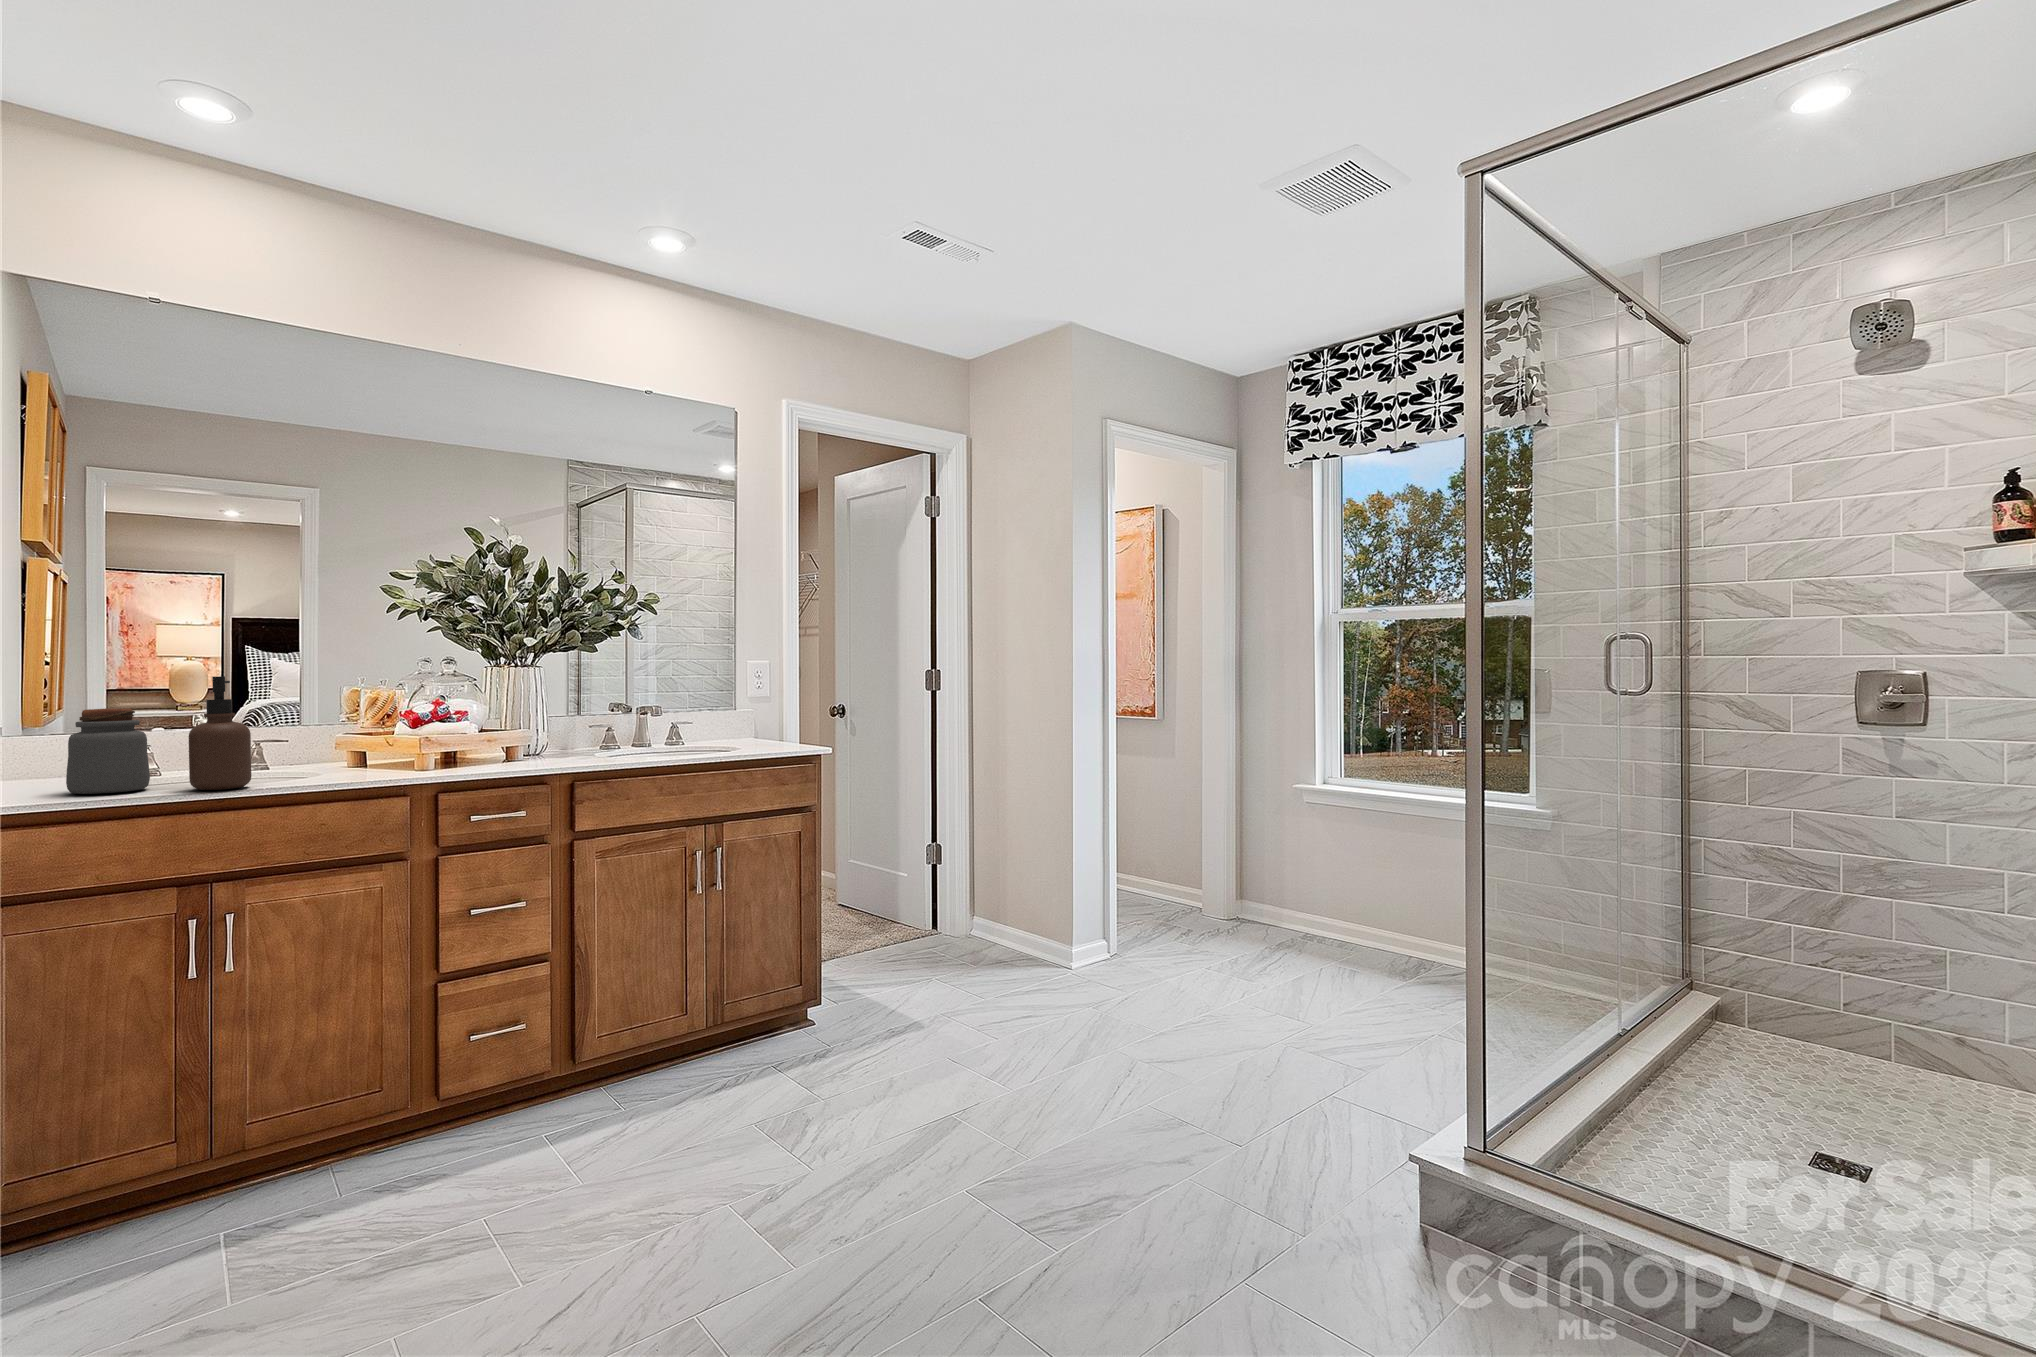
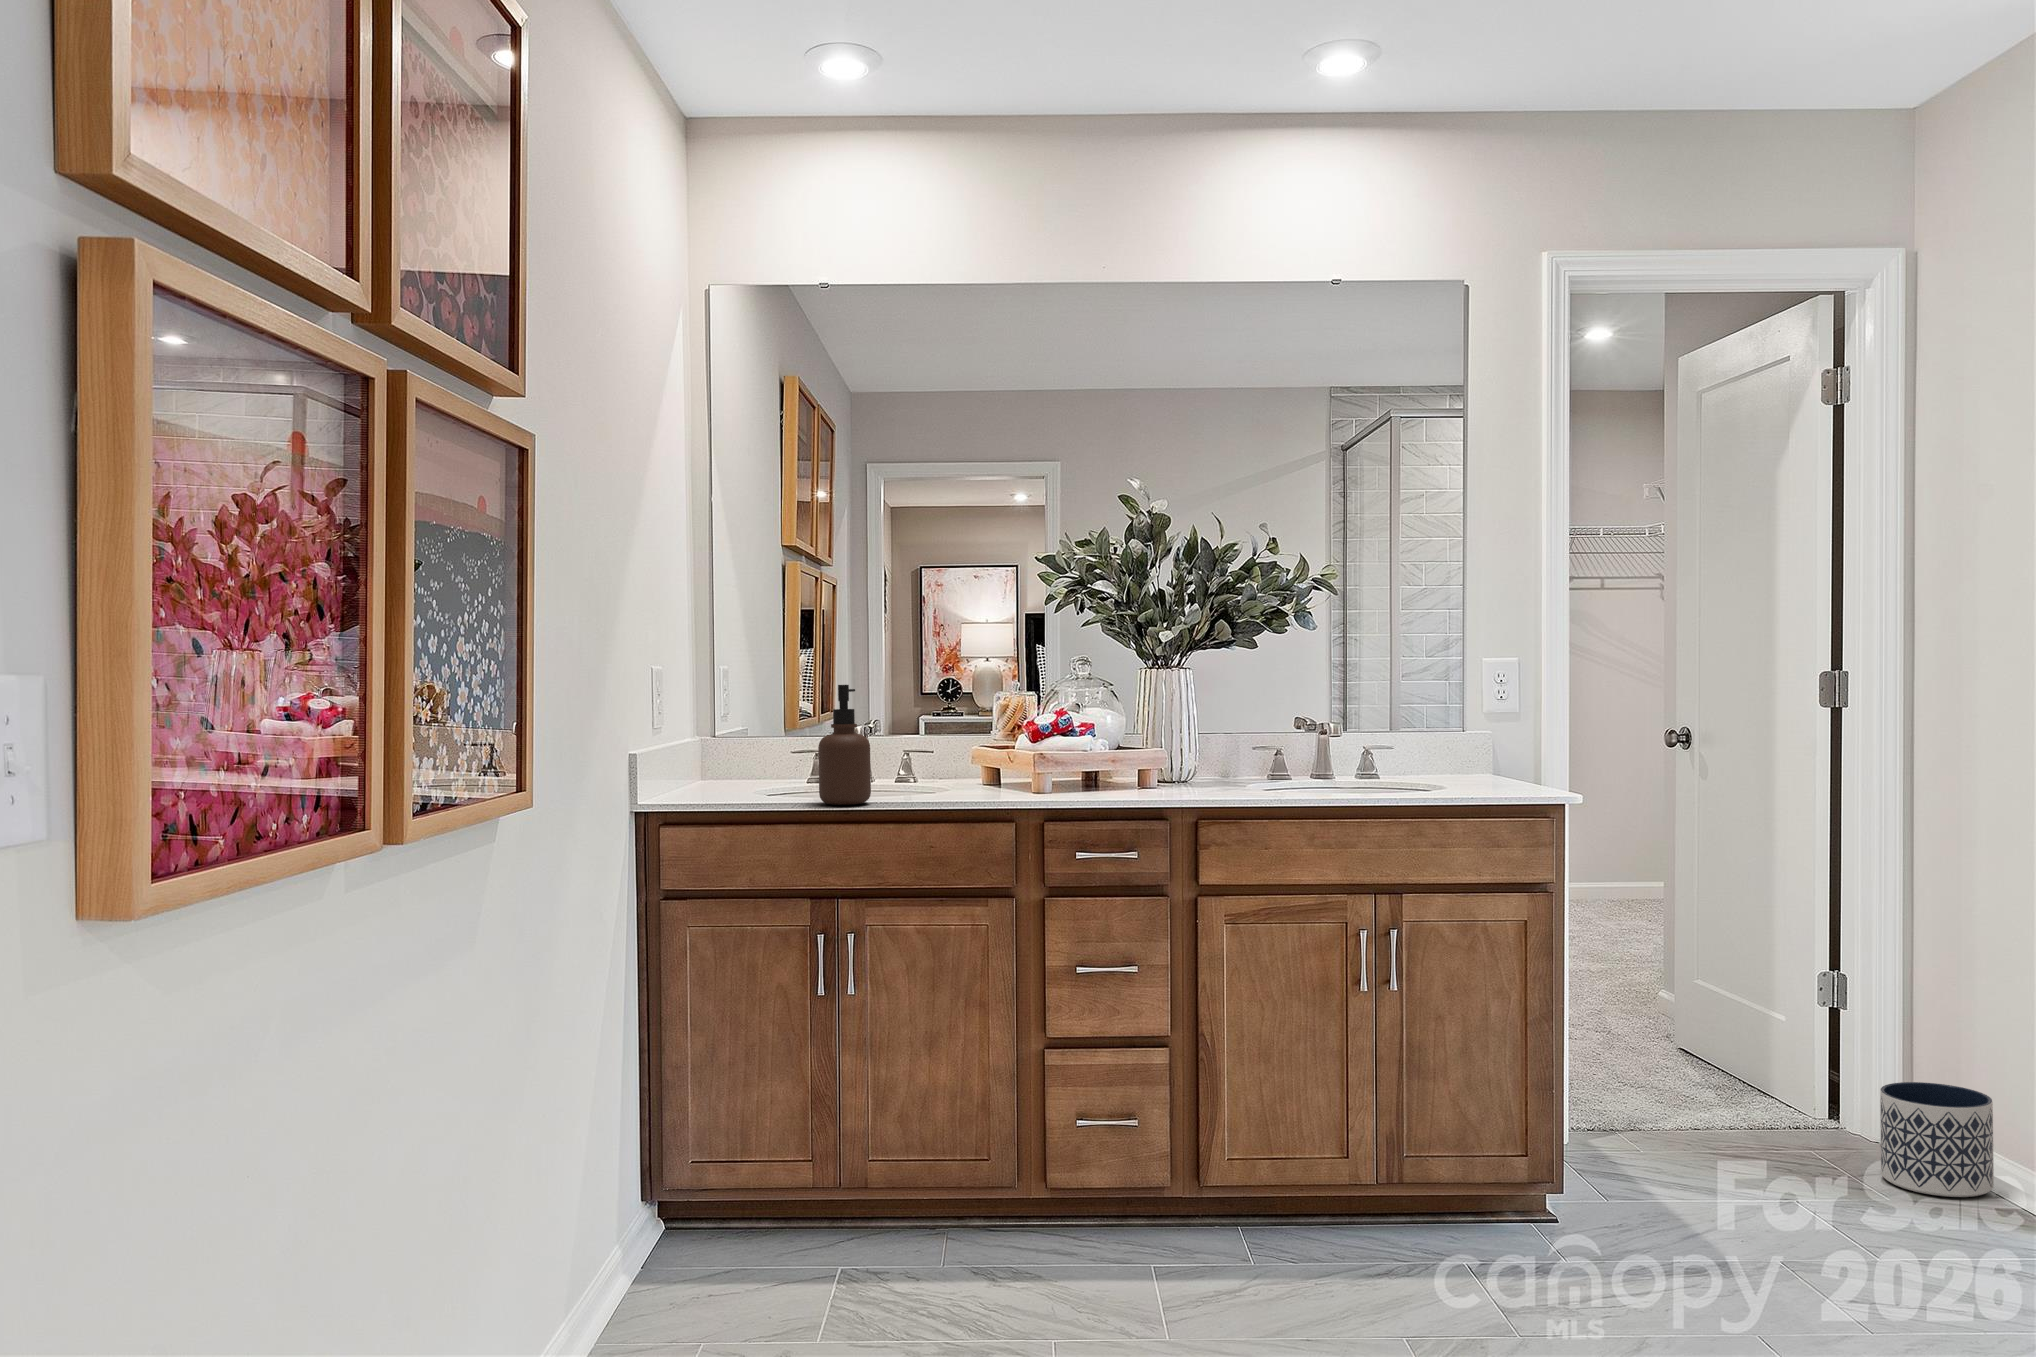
jar: present [66,708,150,794] -> none [728,717,792,802]
planter: none [982,905,1039,969] -> present [1880,1082,1994,1197]

